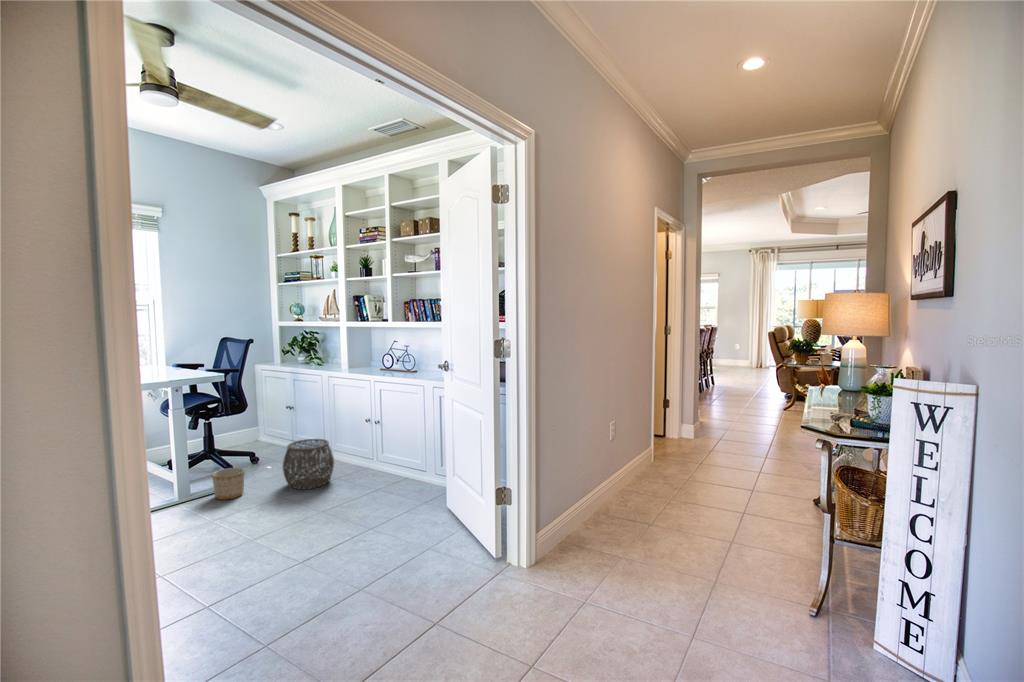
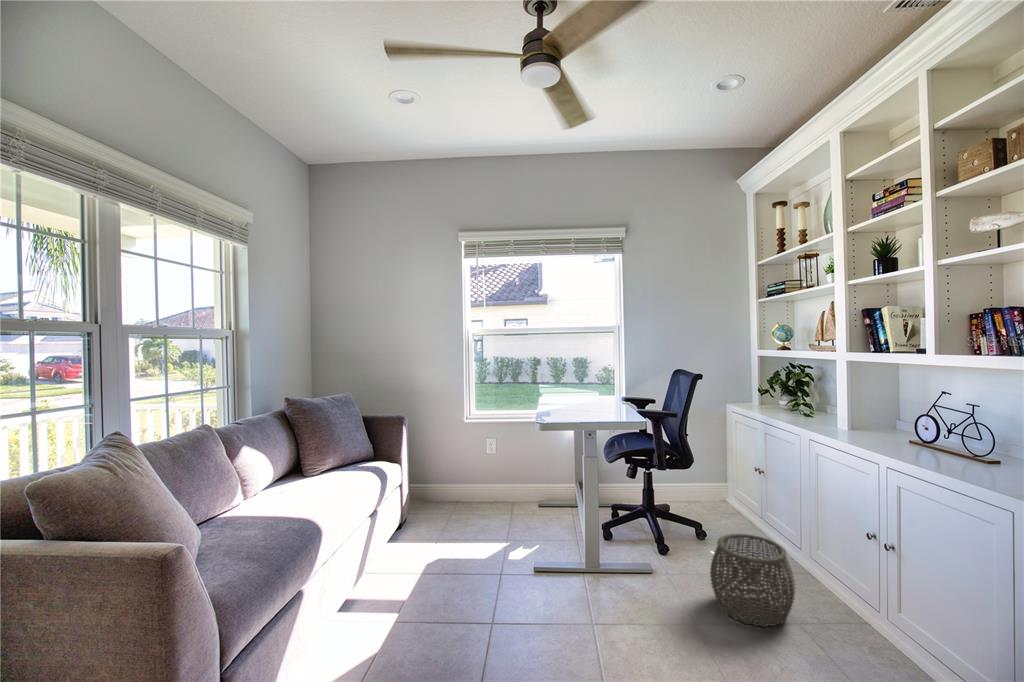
planter: present [212,468,244,500] -> none [623,542,661,589]

